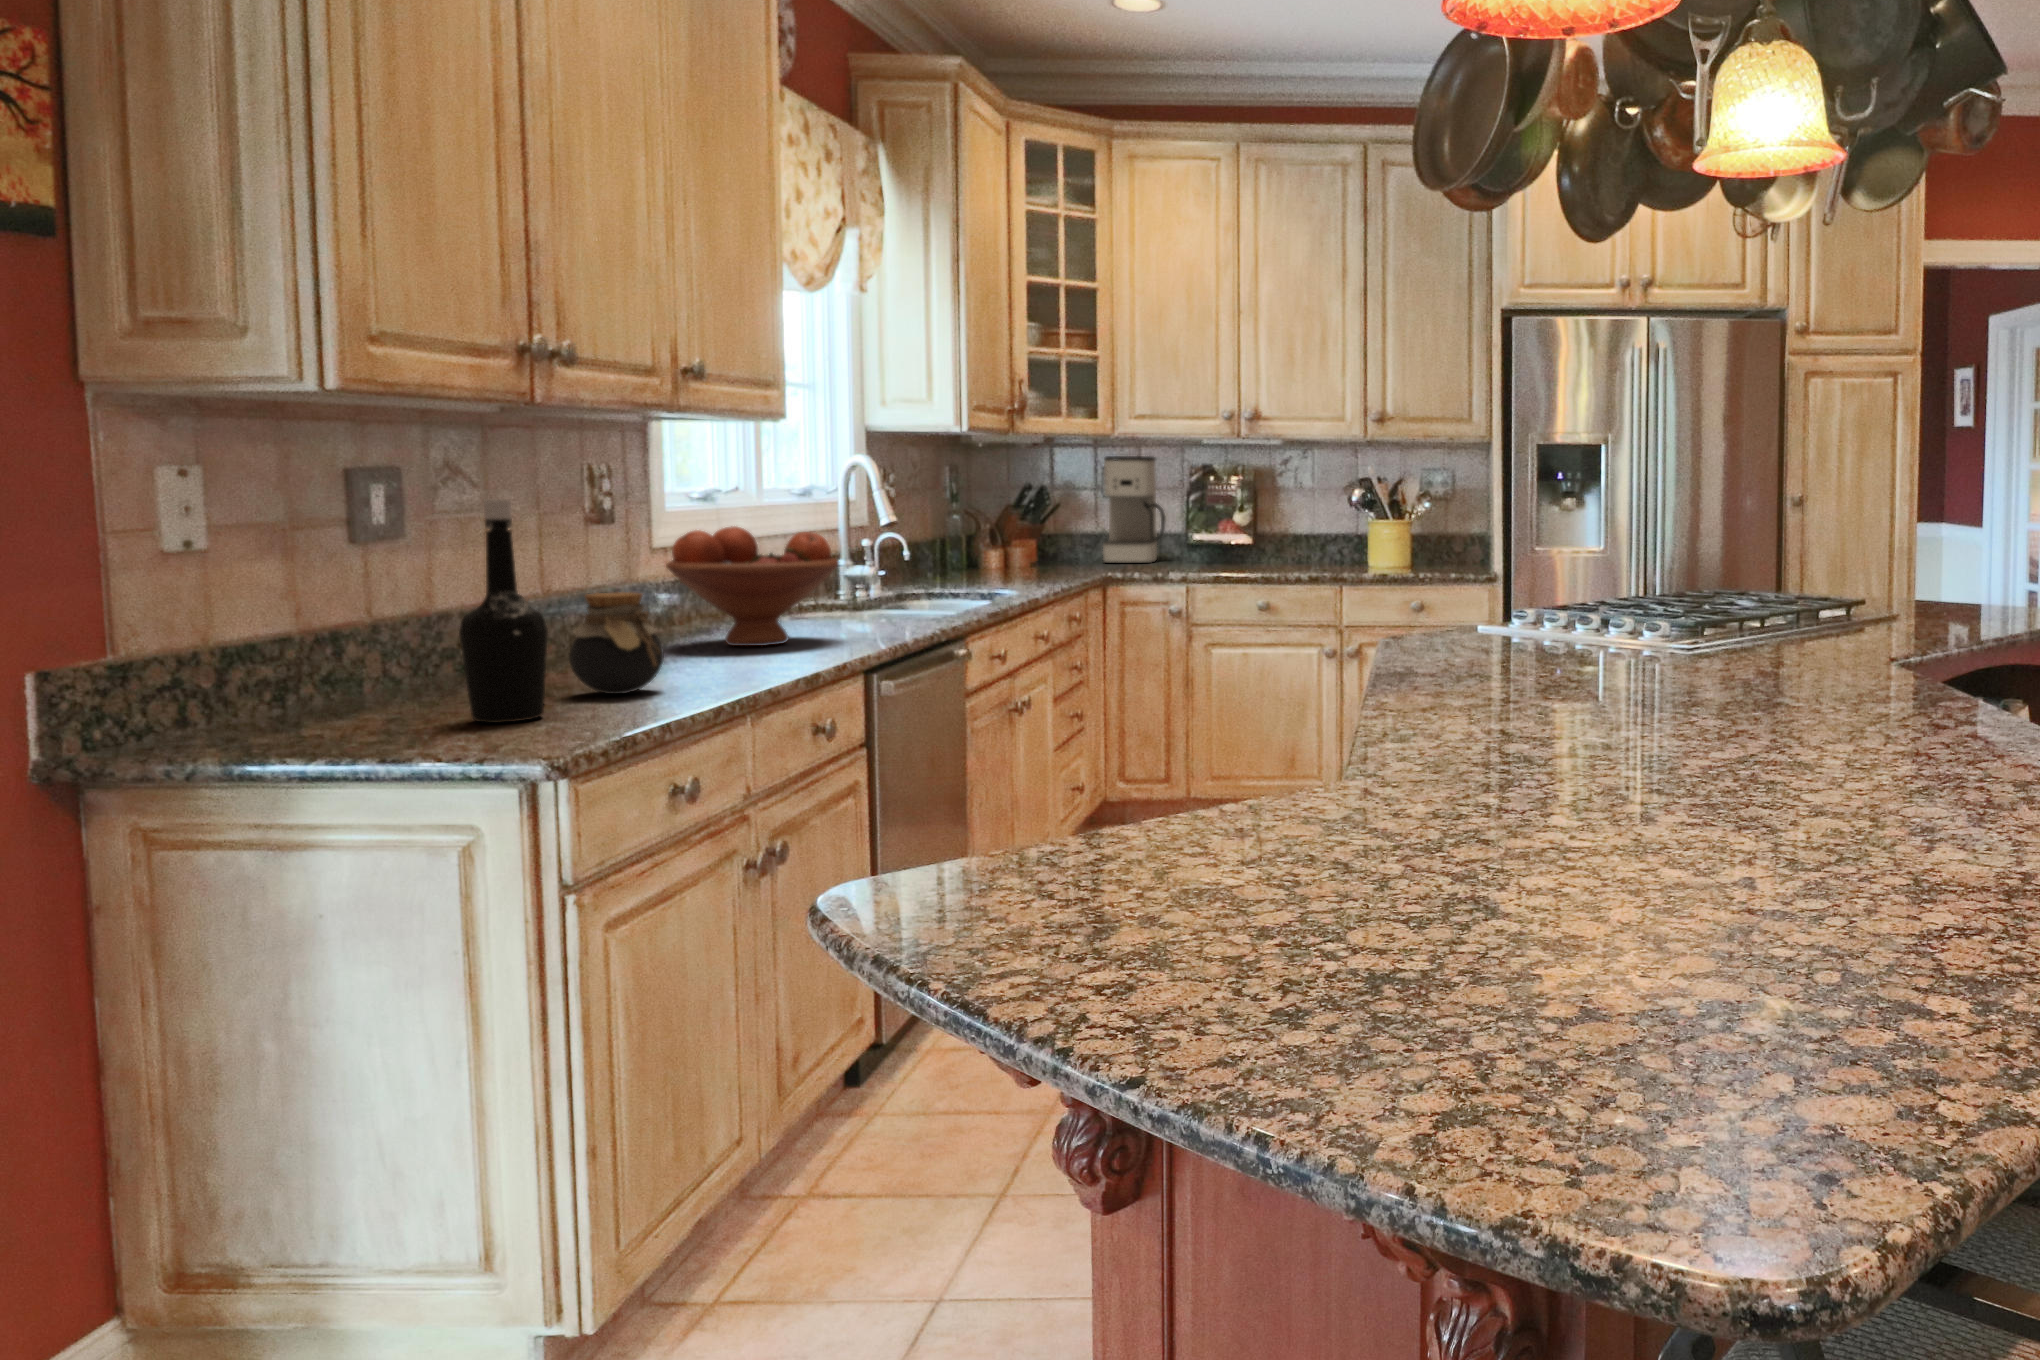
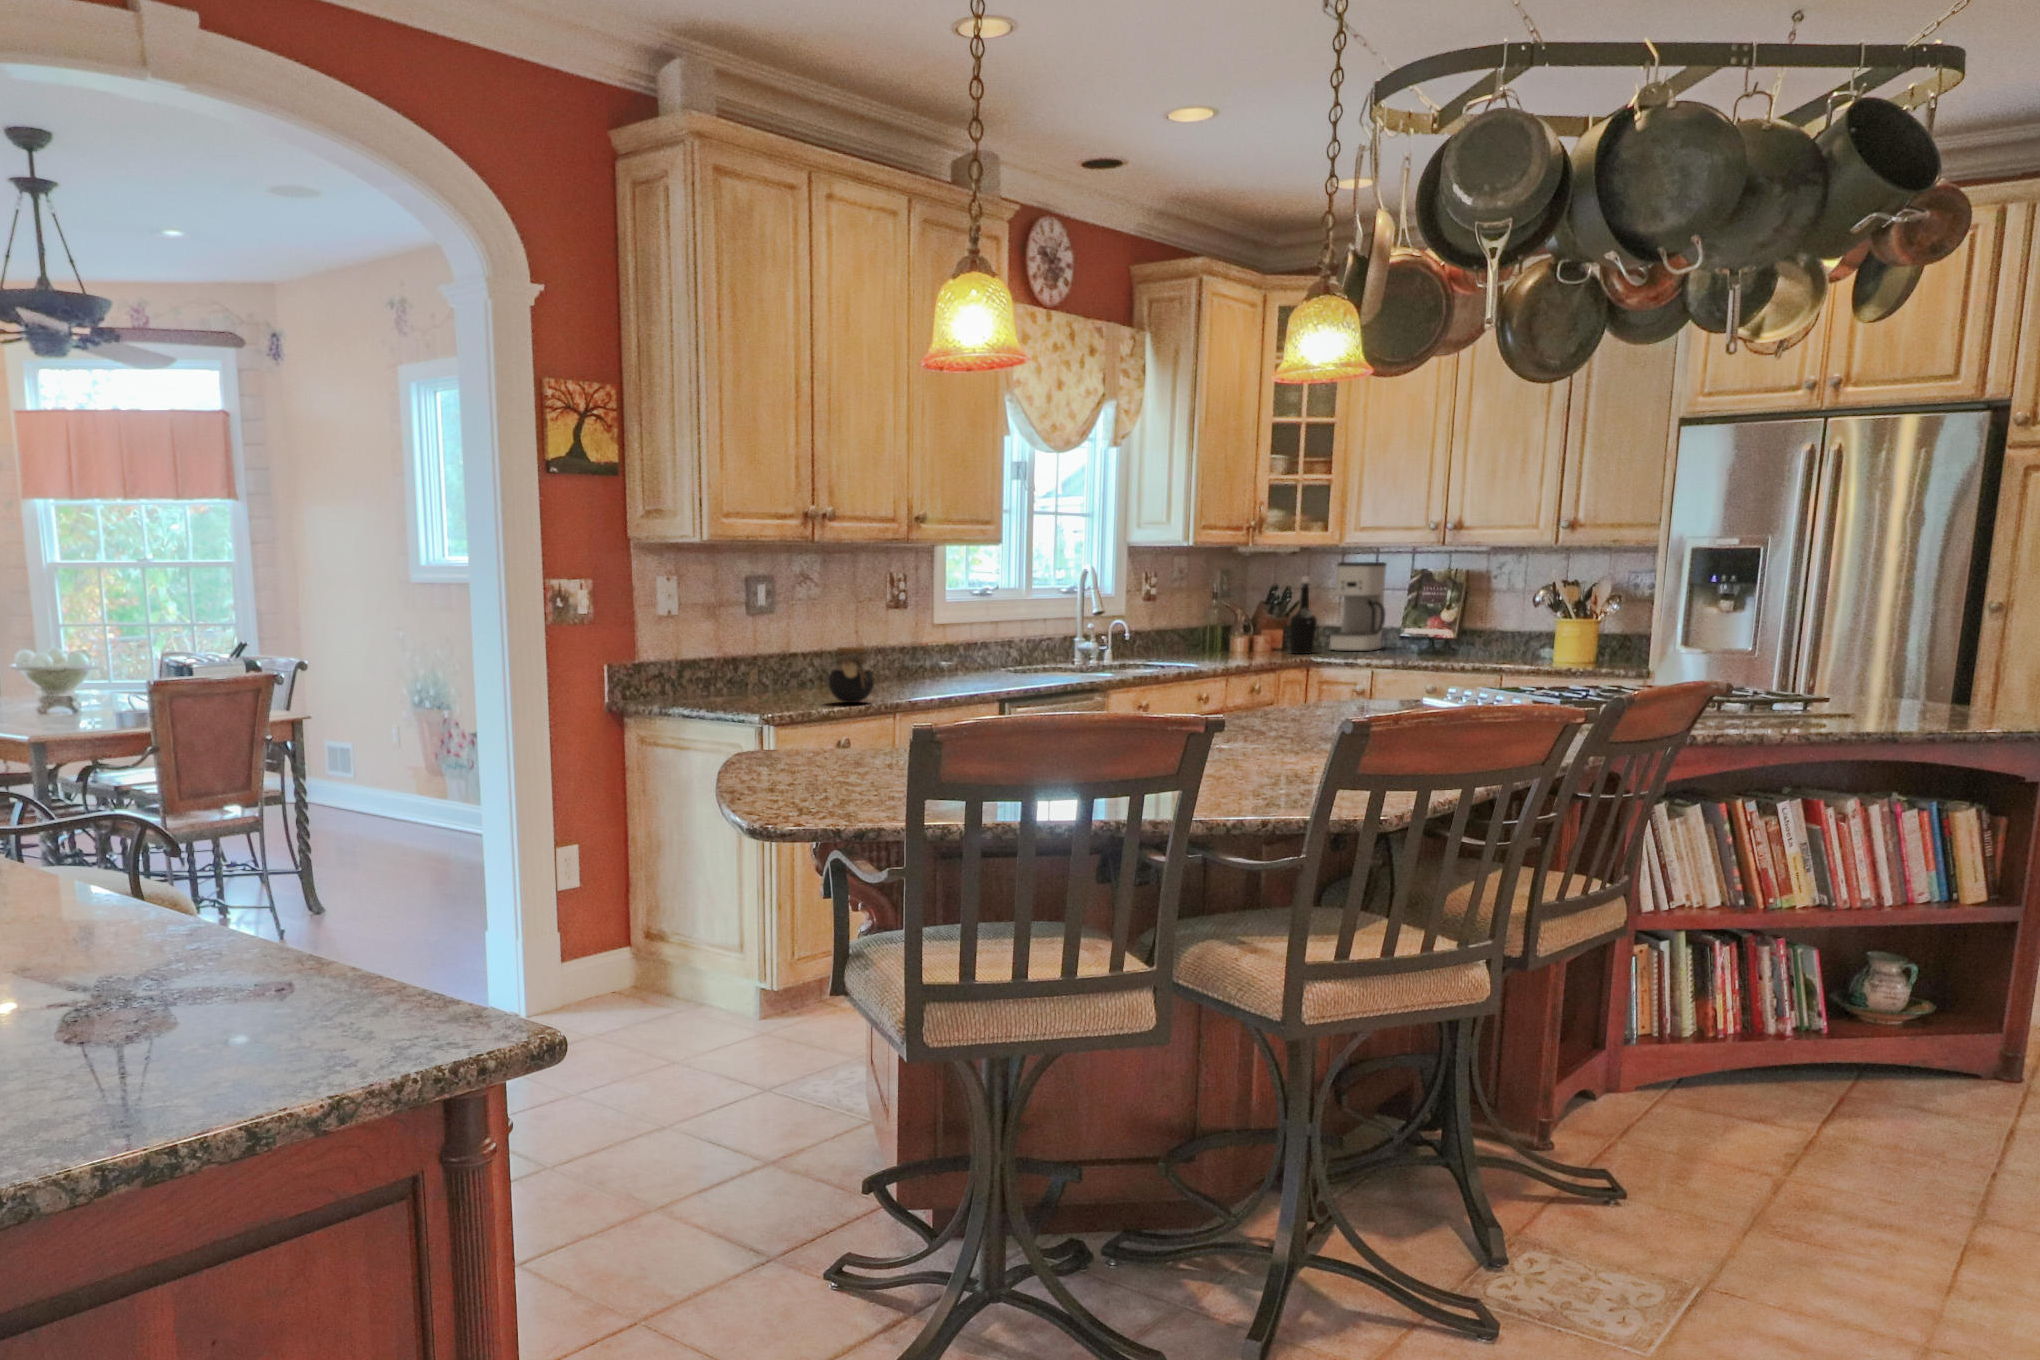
bottle: present [459,499,548,723] -> present [1290,576,1317,654]
fruit bowl: present [666,526,839,646] -> none [920,613,1018,687]

